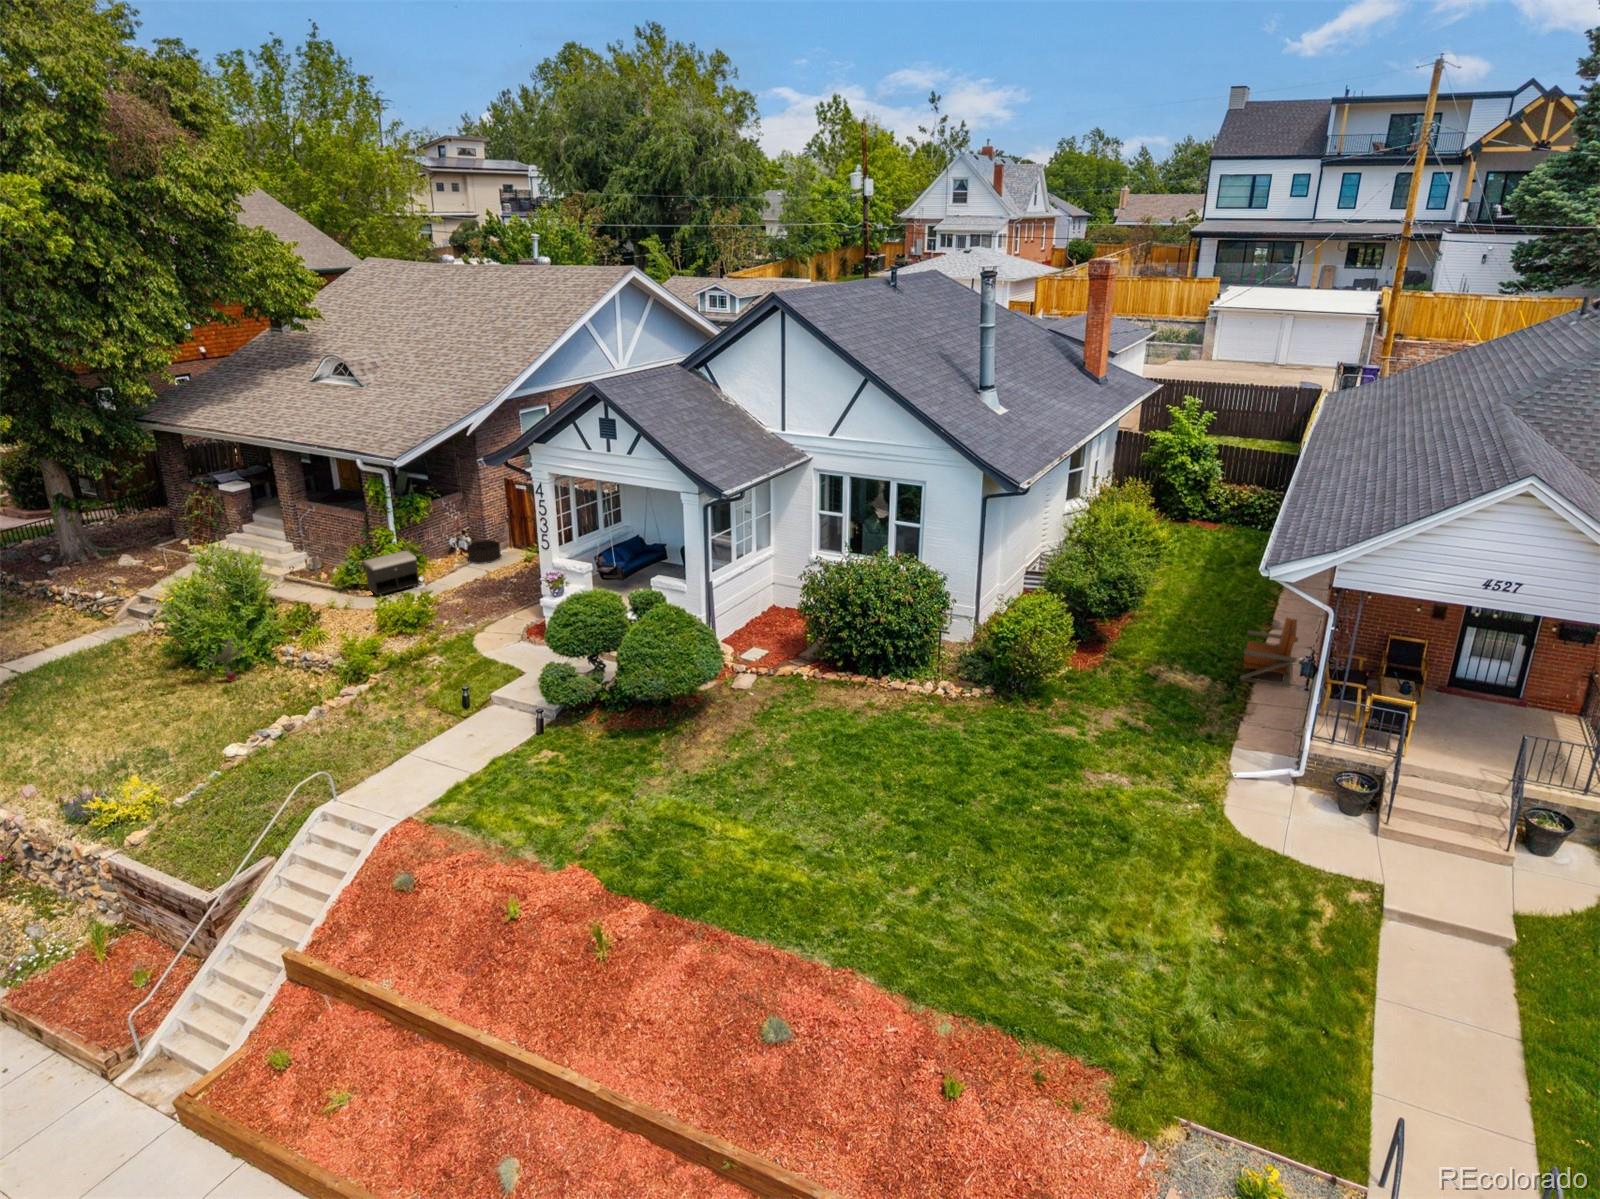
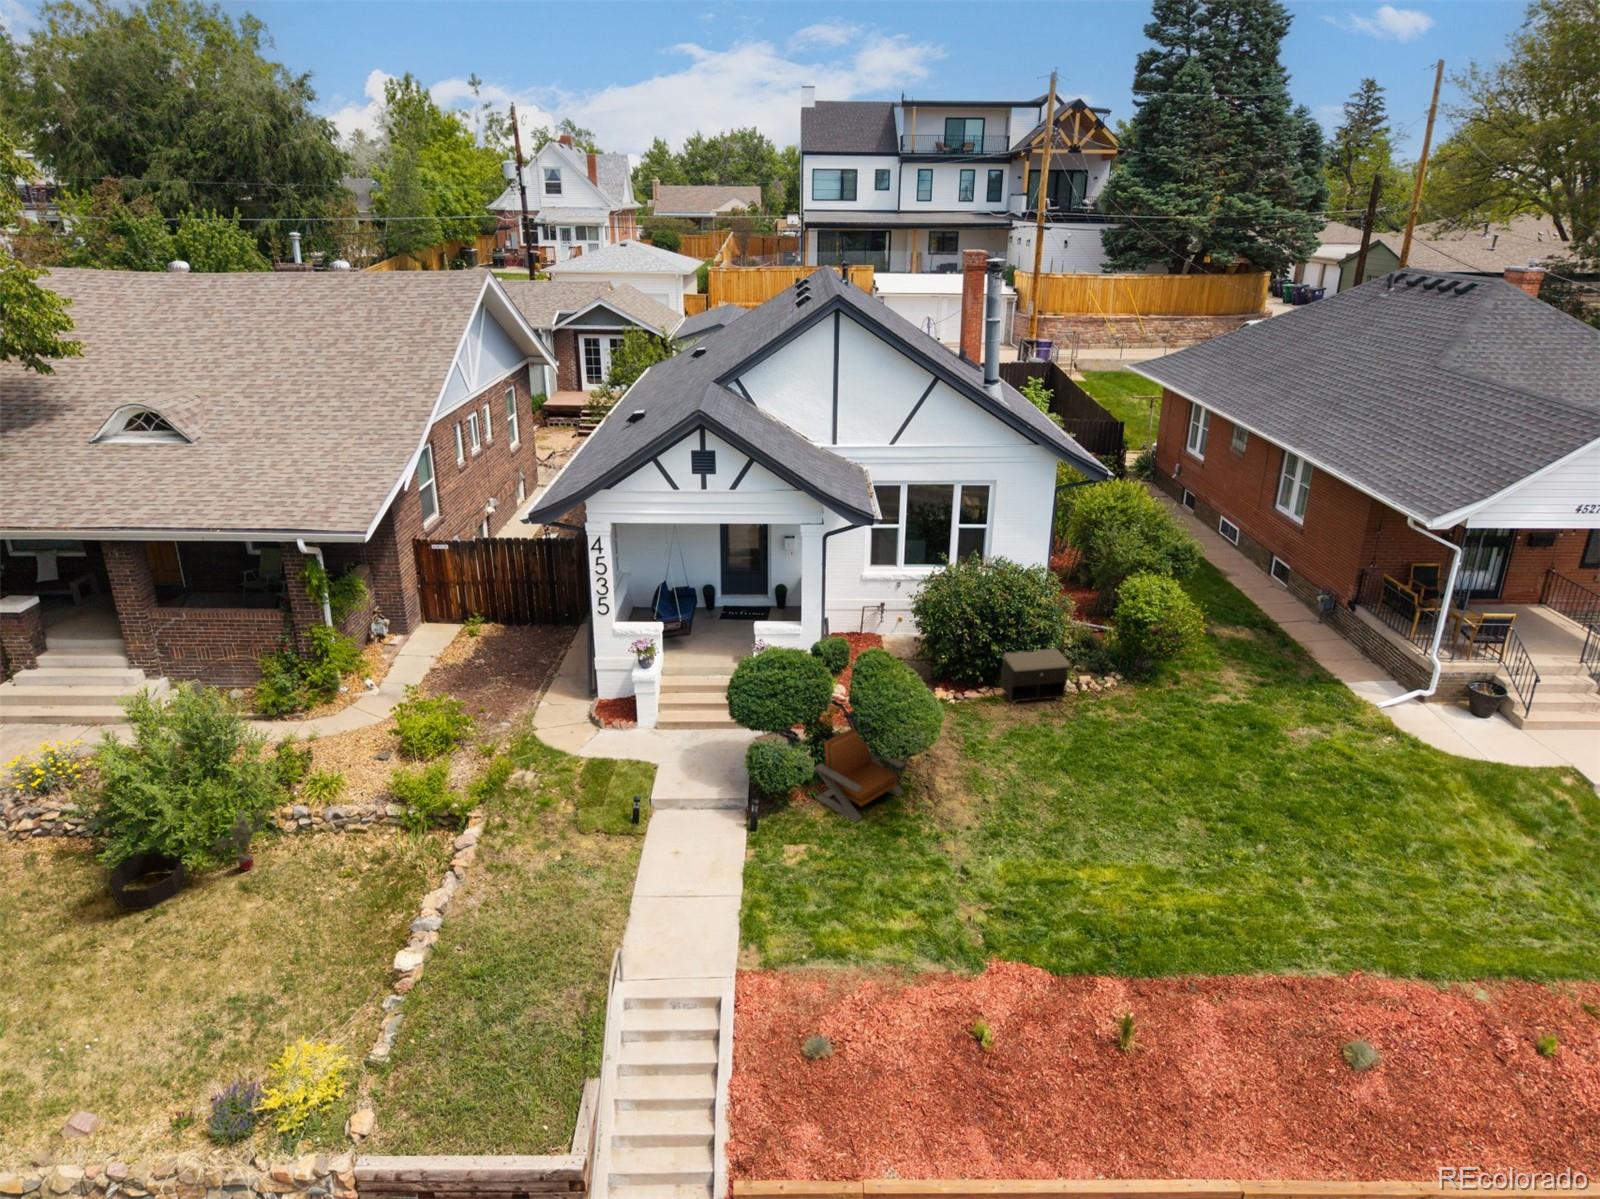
basket: present [467,540,501,564] -> present [109,853,187,910]
storage bench: present [363,551,420,596] -> present [1000,649,1070,703]
lounge chair: present [1240,617,1298,687] -> present [816,728,905,822]

